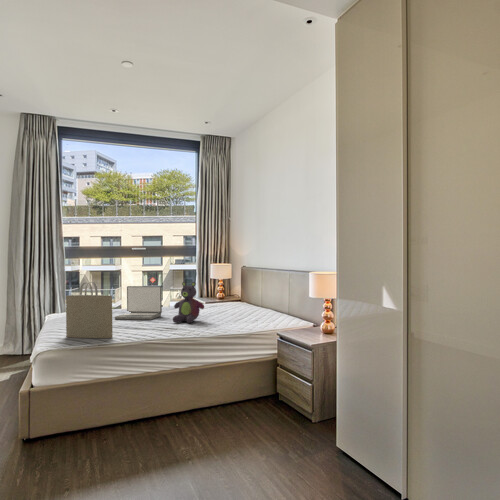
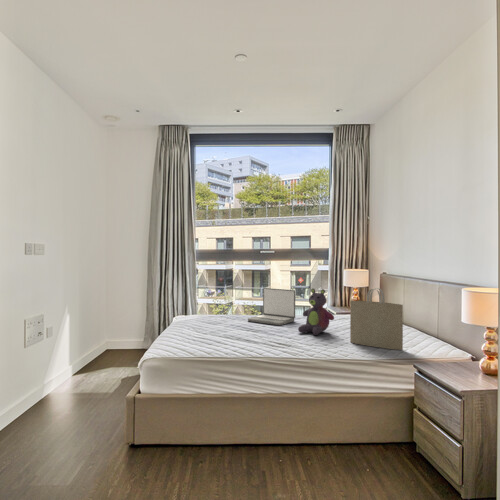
tote bag: present [66,282,113,338] -> present [350,288,403,350]

